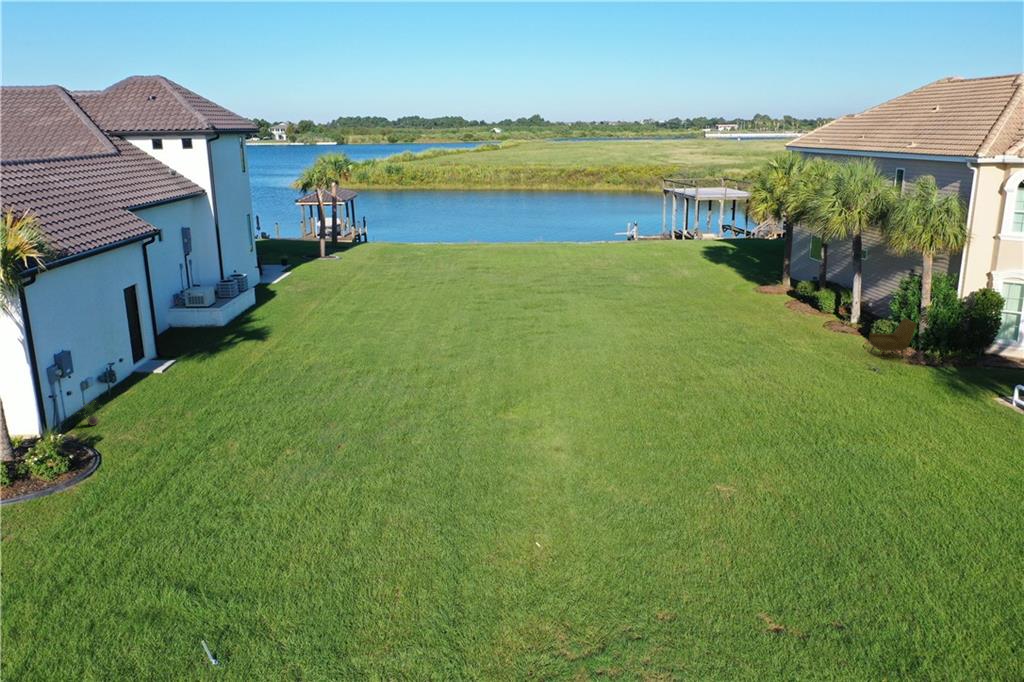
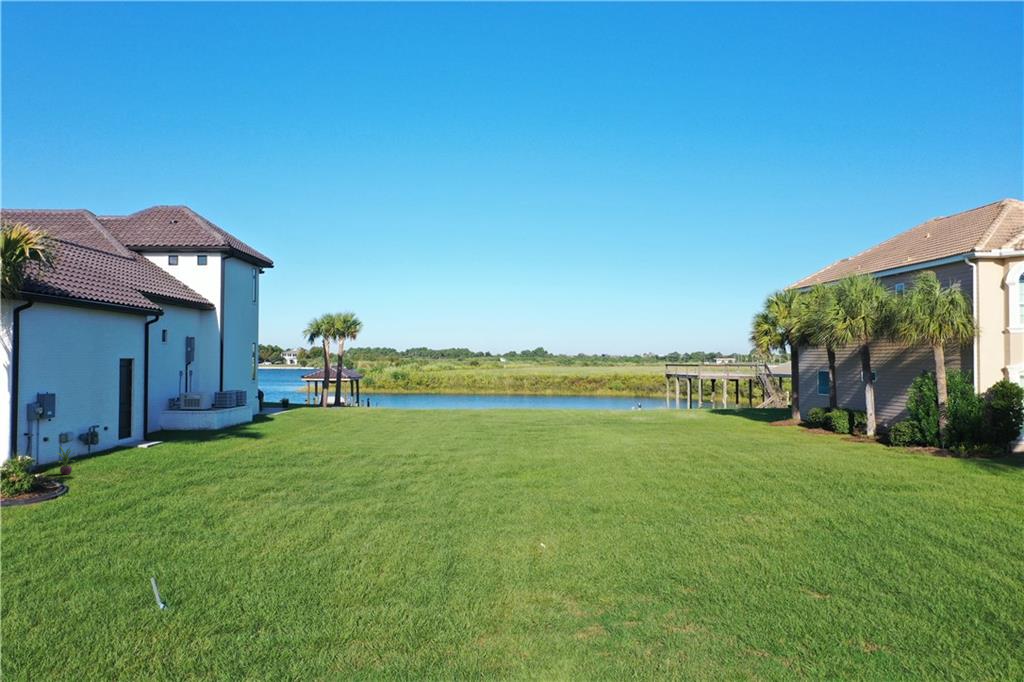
chair: present [869,319,916,358] -> none [888,418,936,459]

